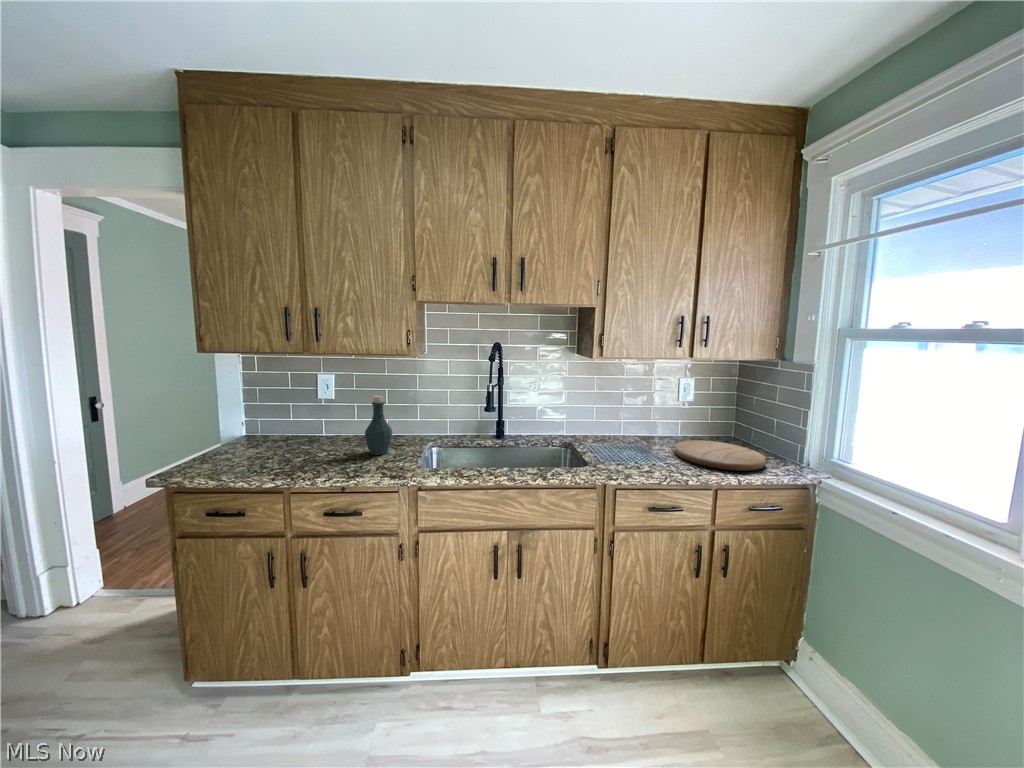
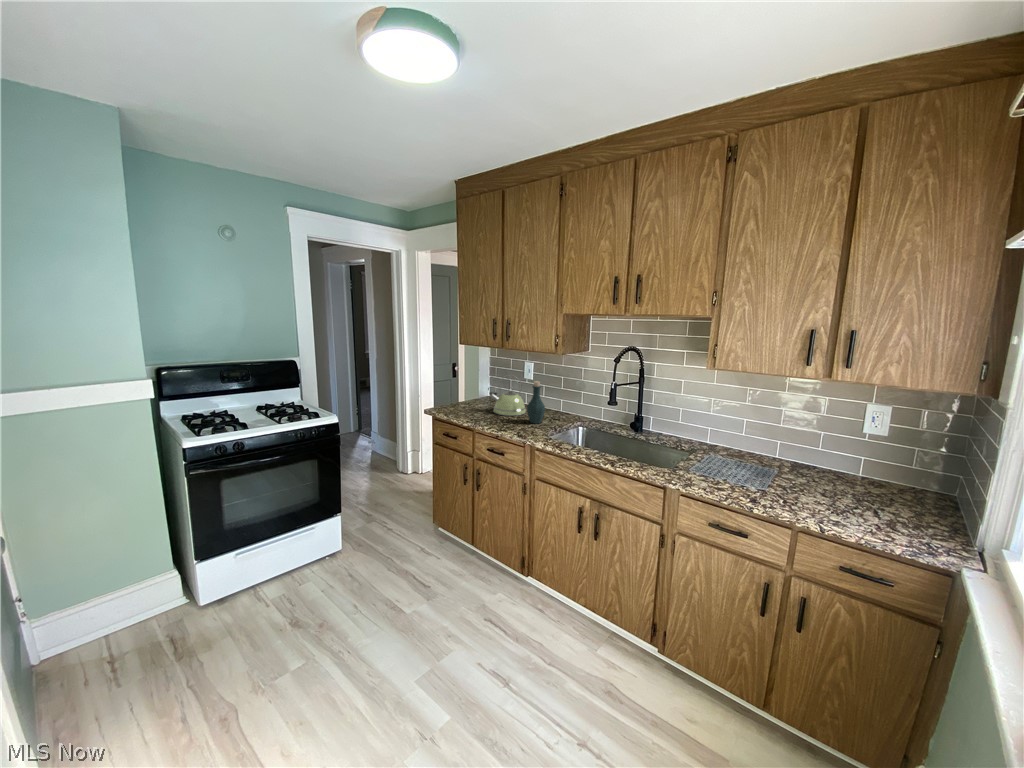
kettle: none [285,393,347,454] -> present [489,375,526,416]
cutting board: present [675,440,766,471] -> none [796,477,927,531]

